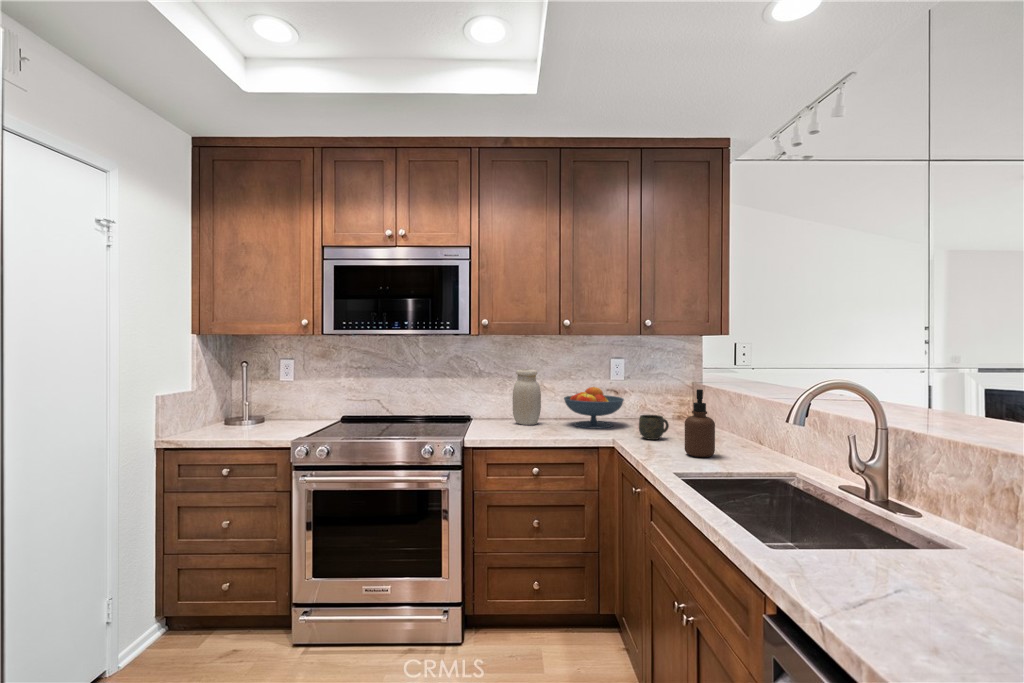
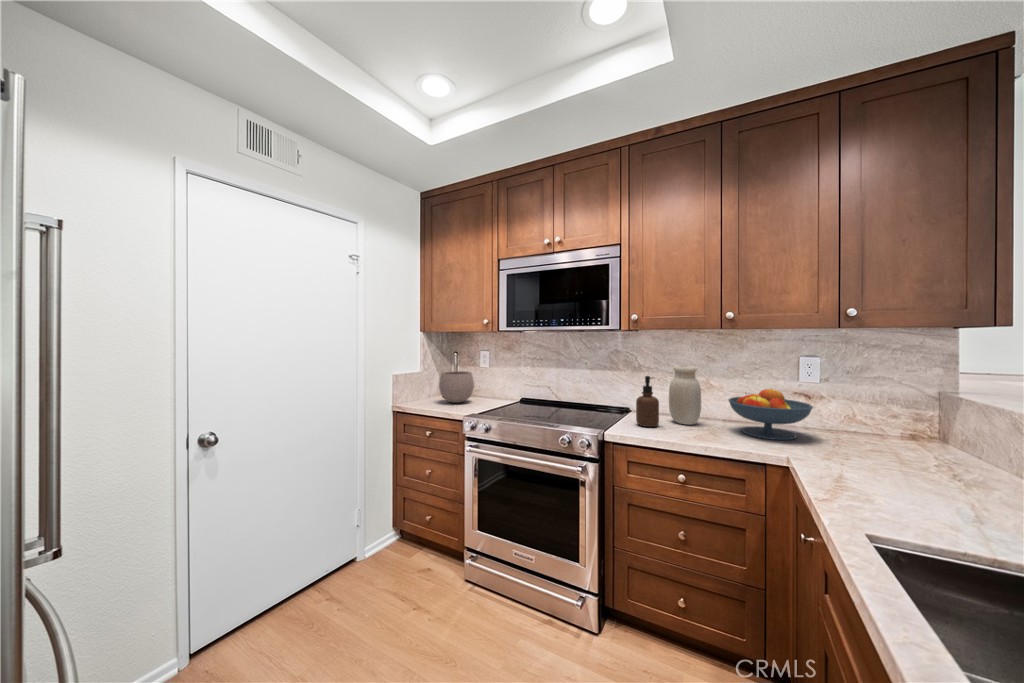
plant pot: none [228,371,280,429] -> present [439,366,474,403]
soap dispenser: present [685,389,715,457] -> present [636,376,659,427]
mug: present [639,415,669,440] -> none [826,432,879,469]

